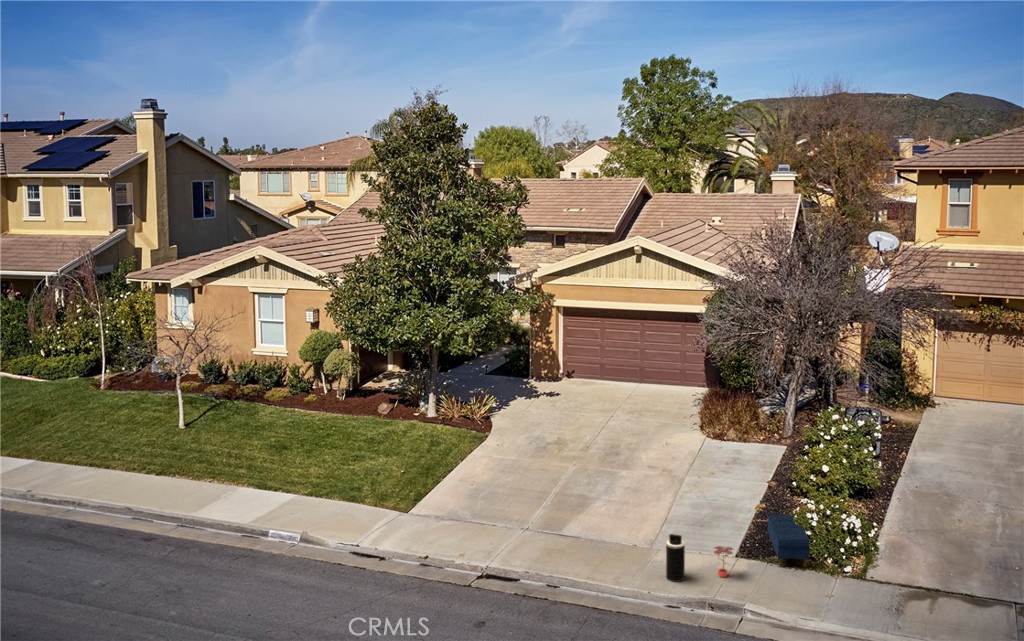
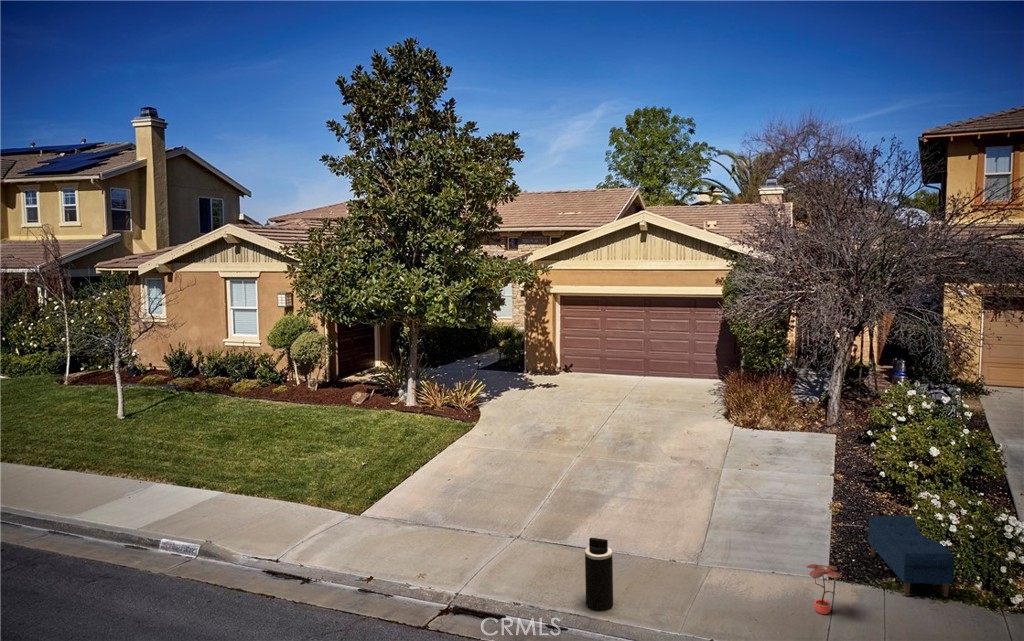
trash can: present [666,534,685,582] -> present [585,538,613,611]

